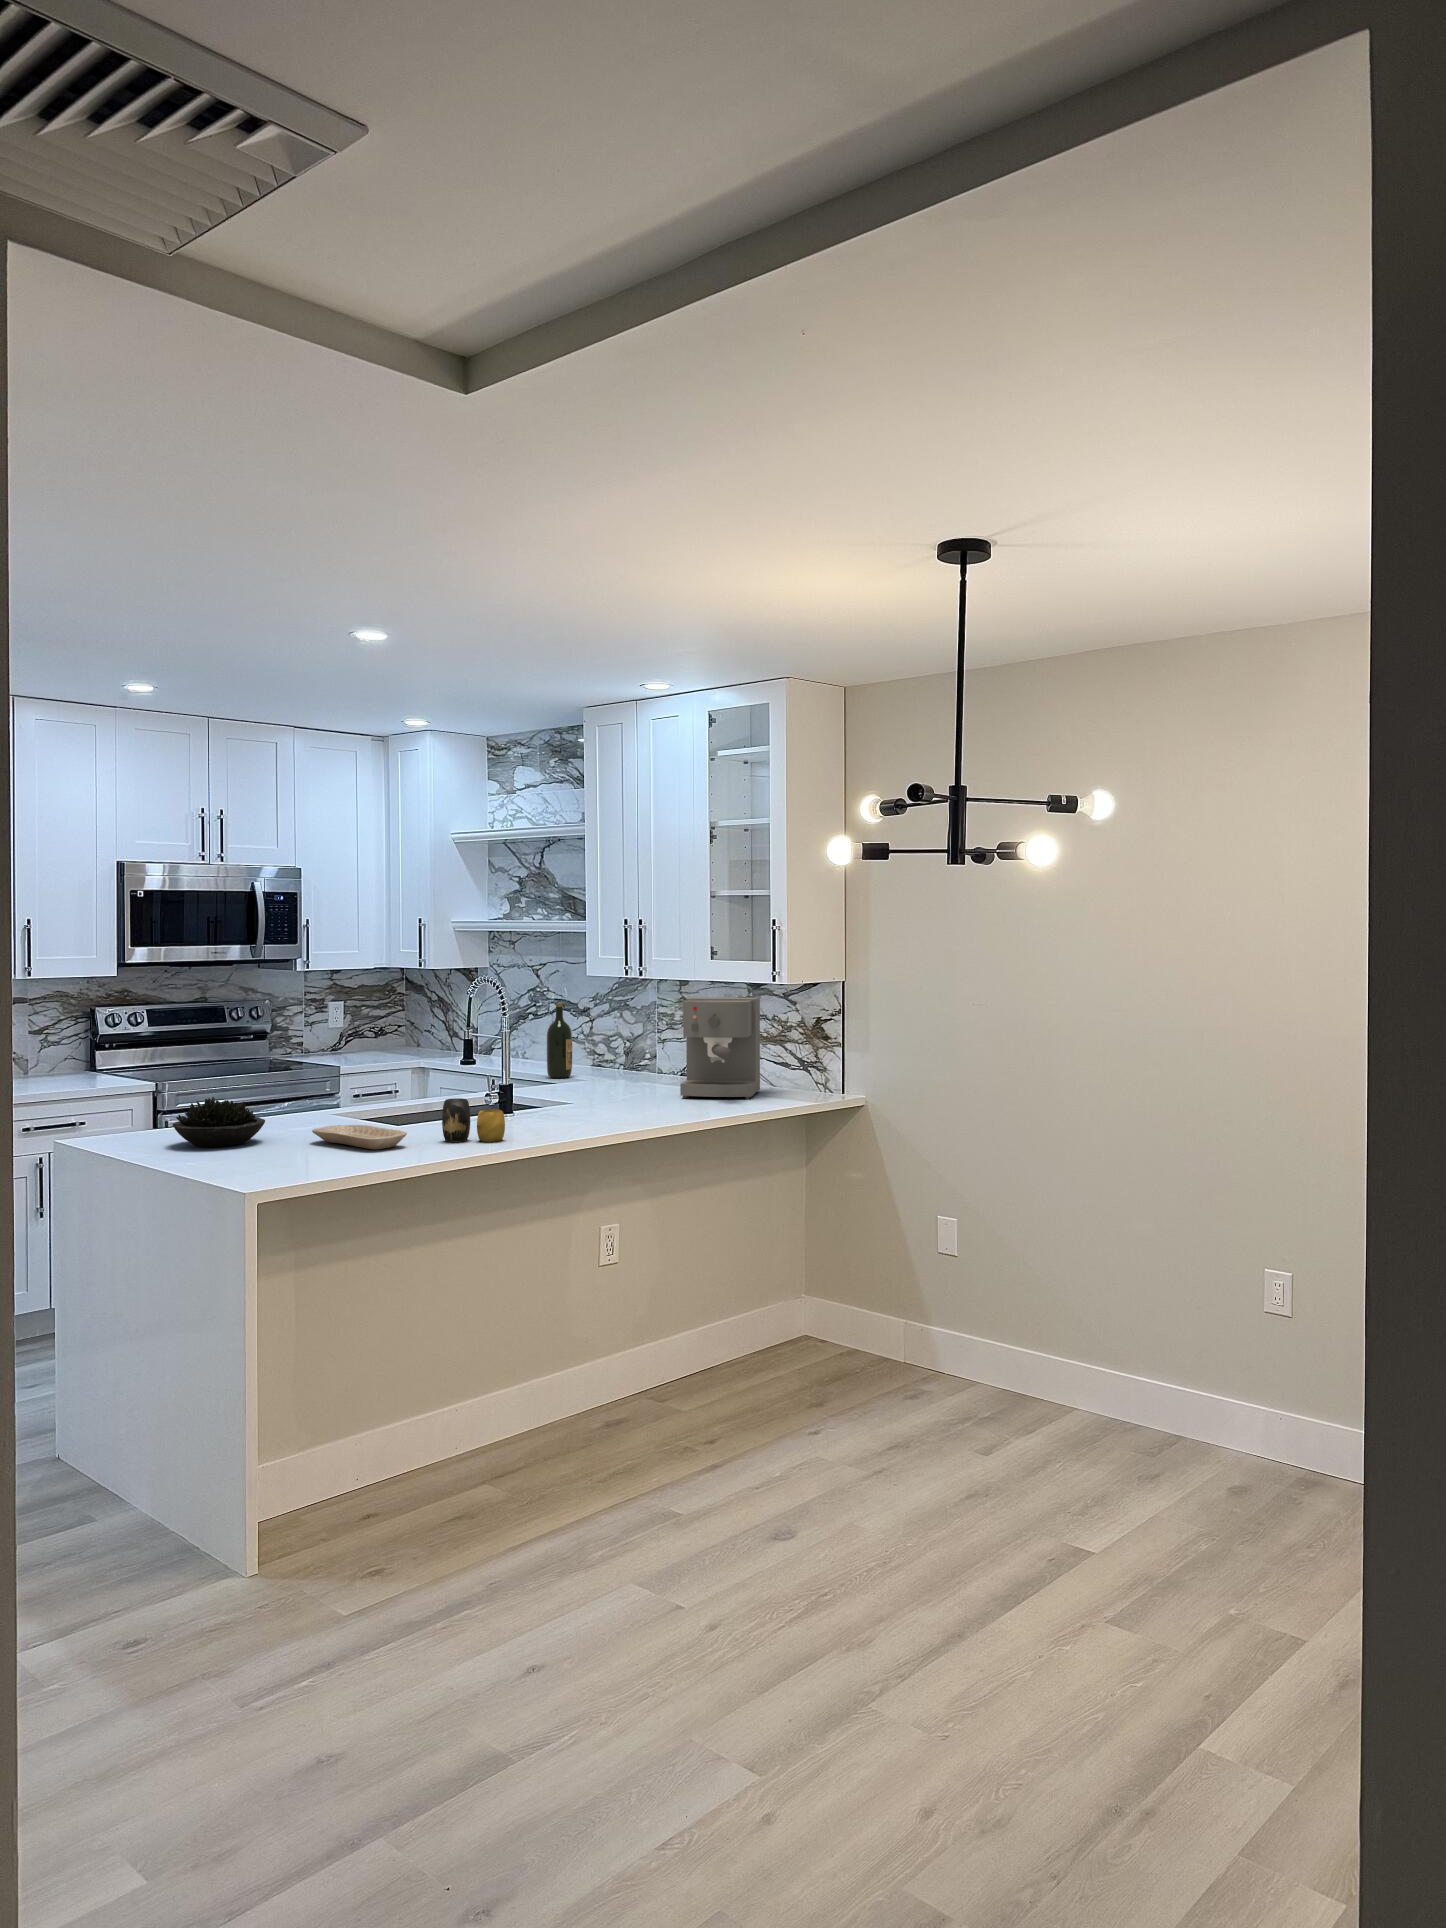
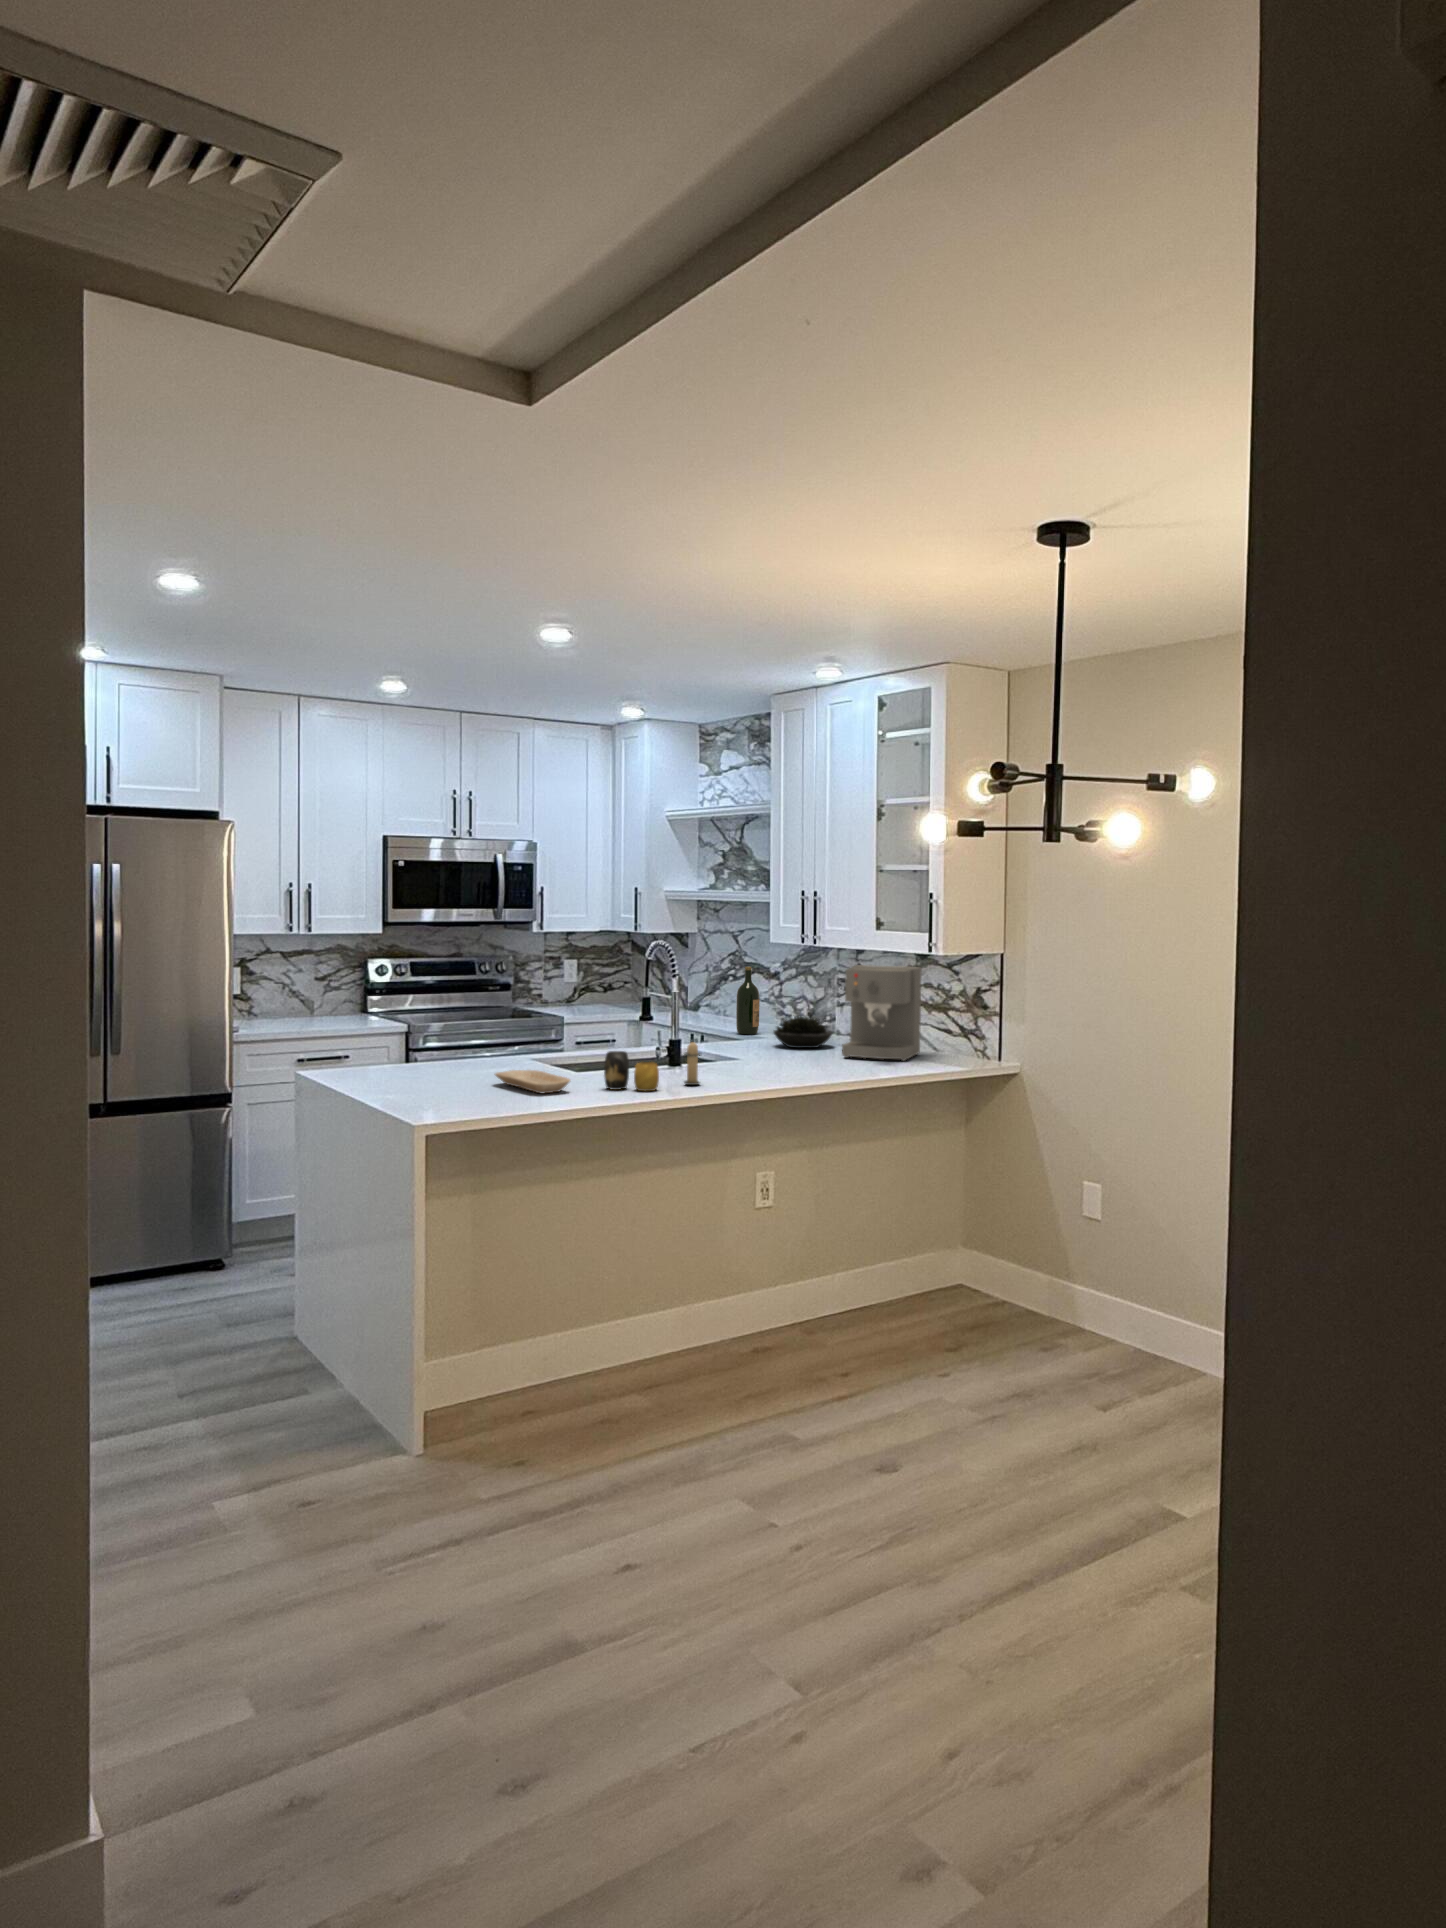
candle: none [526,1082,551,1134] -> present [684,1042,701,1085]
succulent plant: present [173,1097,265,1147] -> present [773,1015,832,1048]

